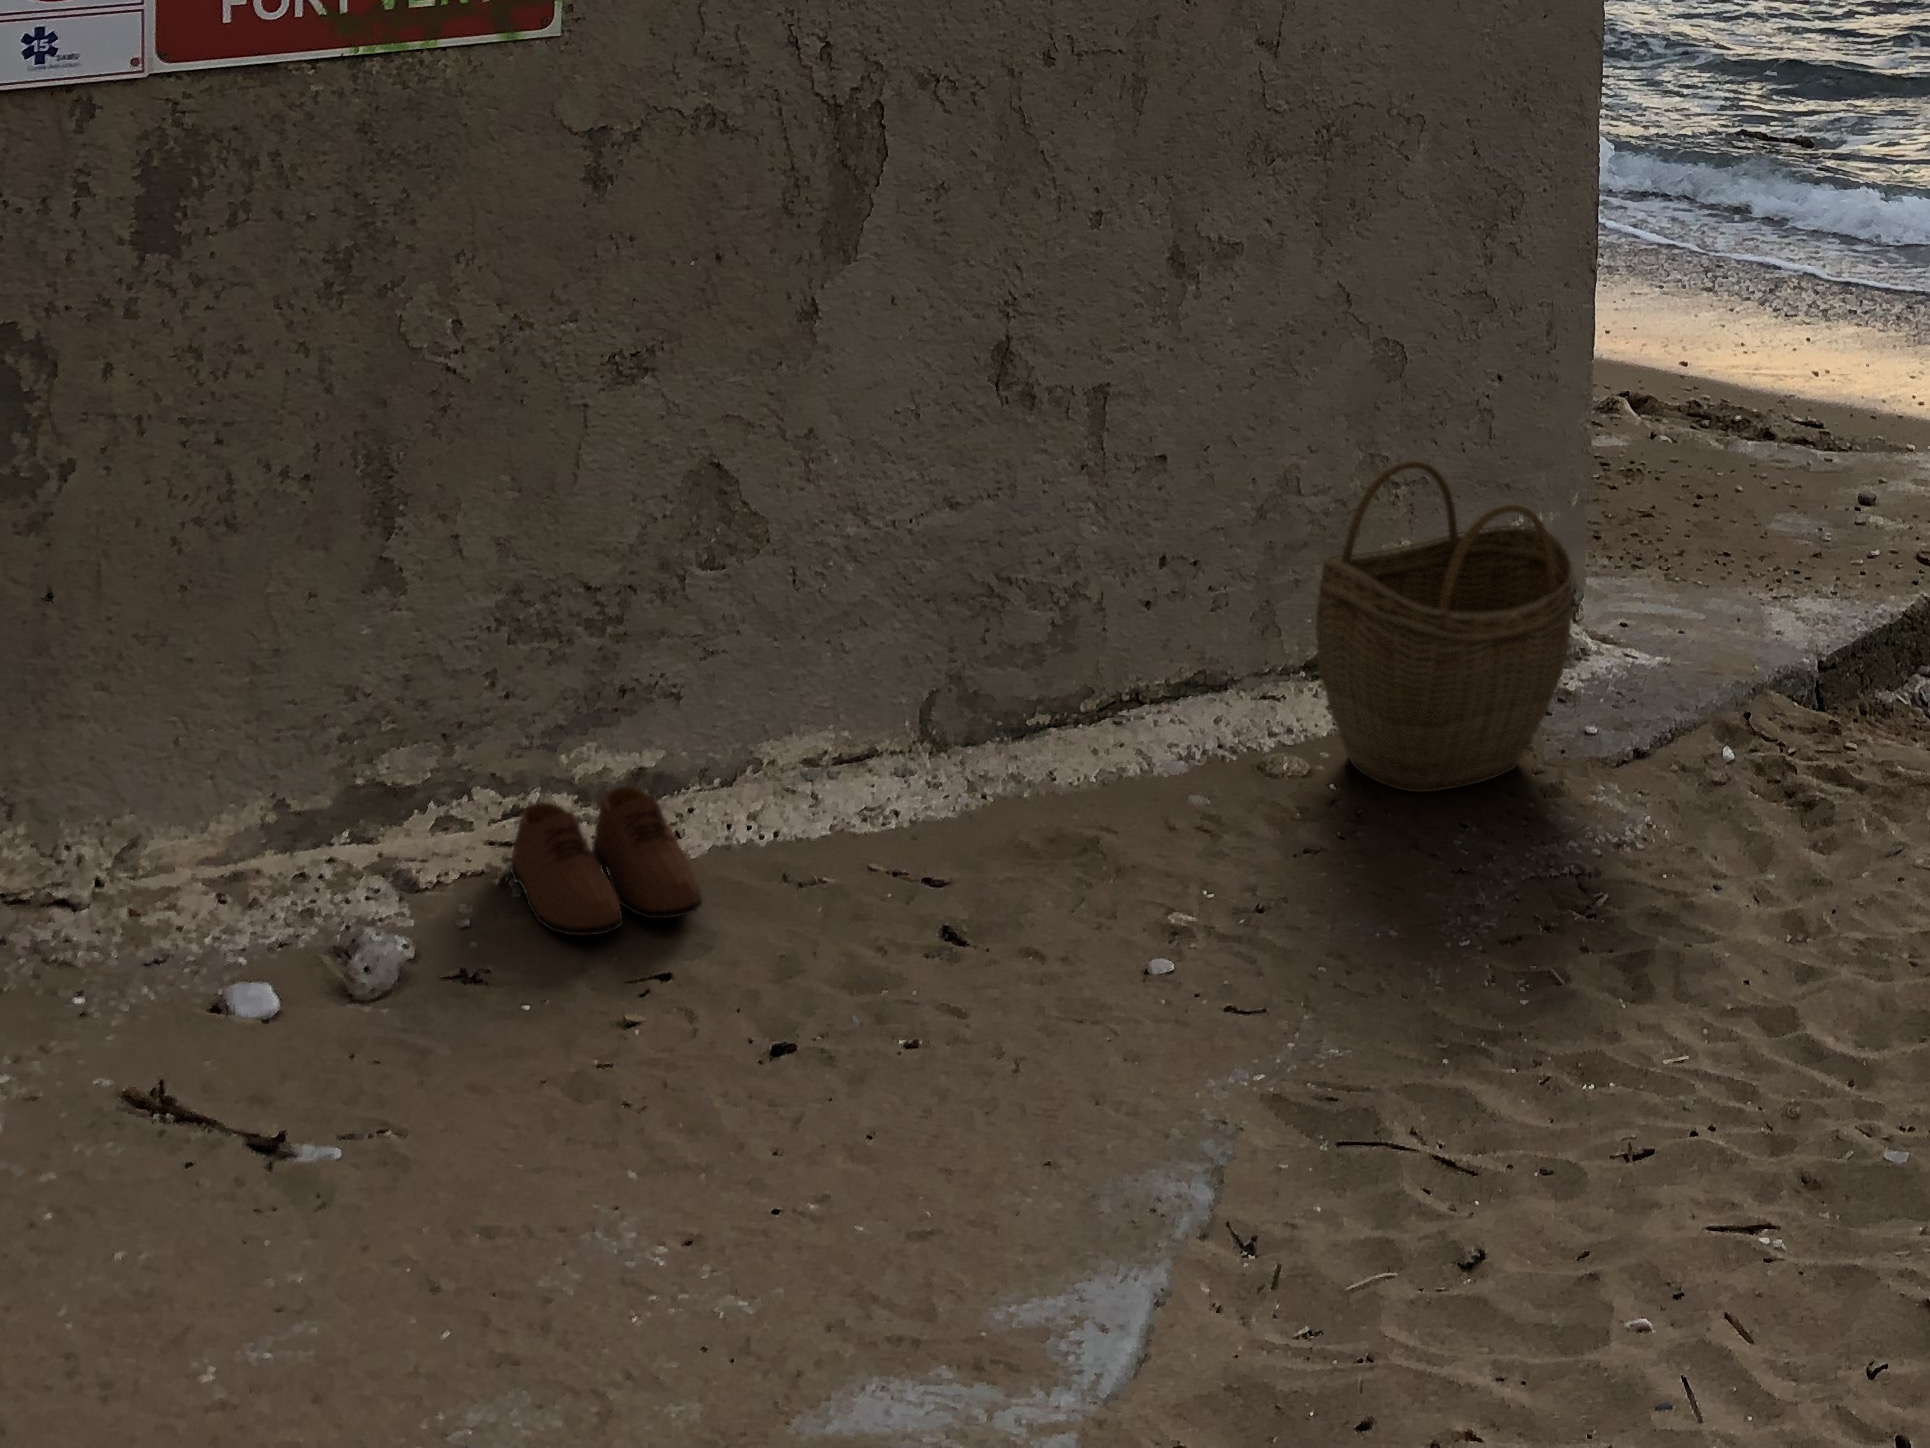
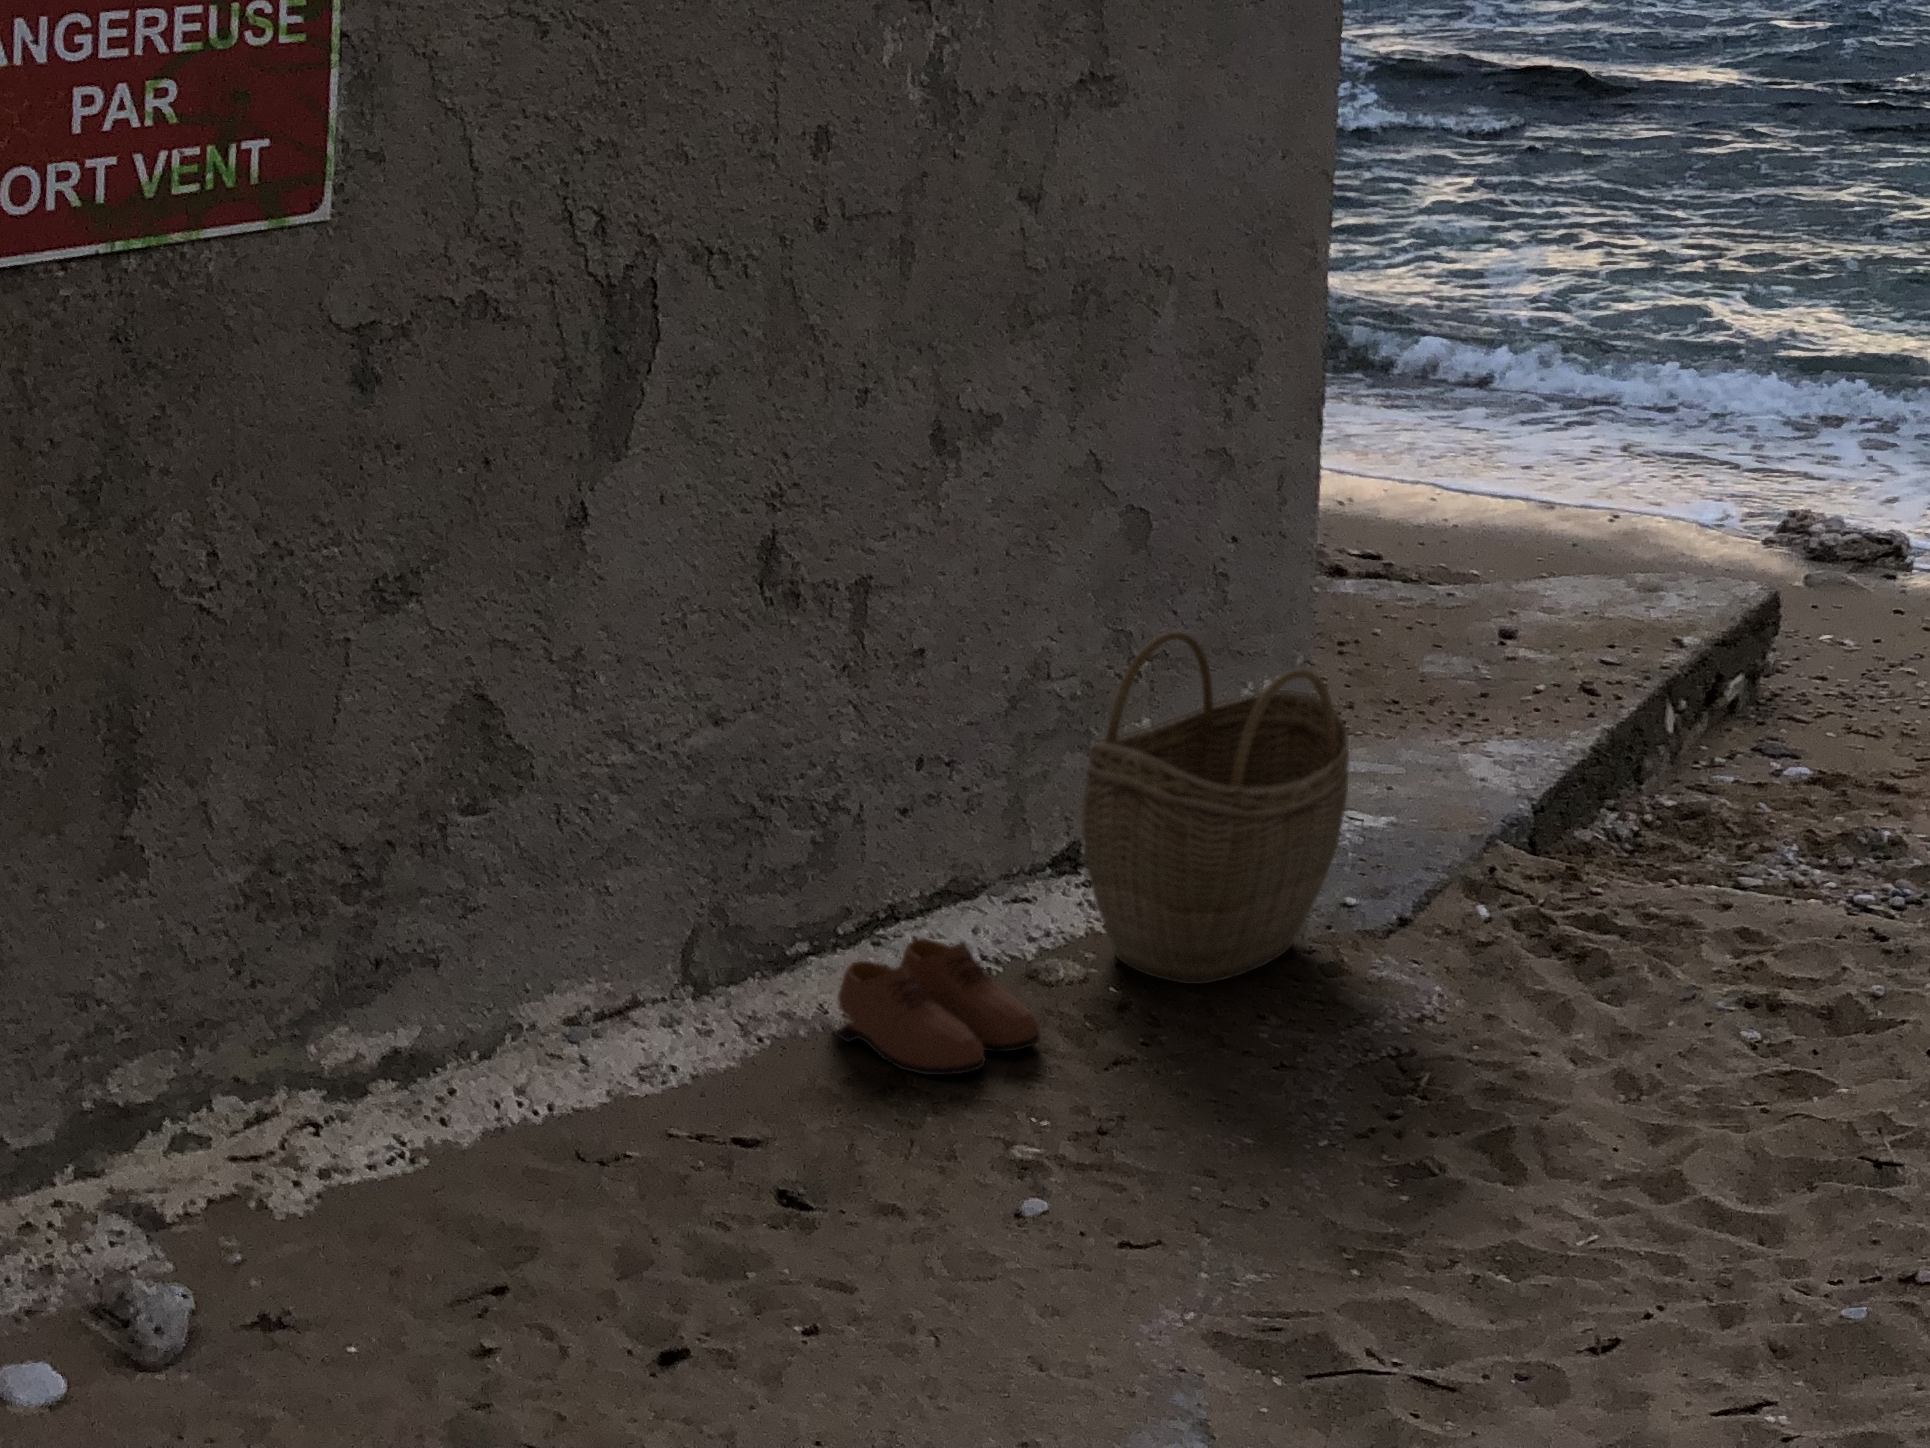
shoe: present [510,787,702,936] -> present [835,938,1040,1075]

